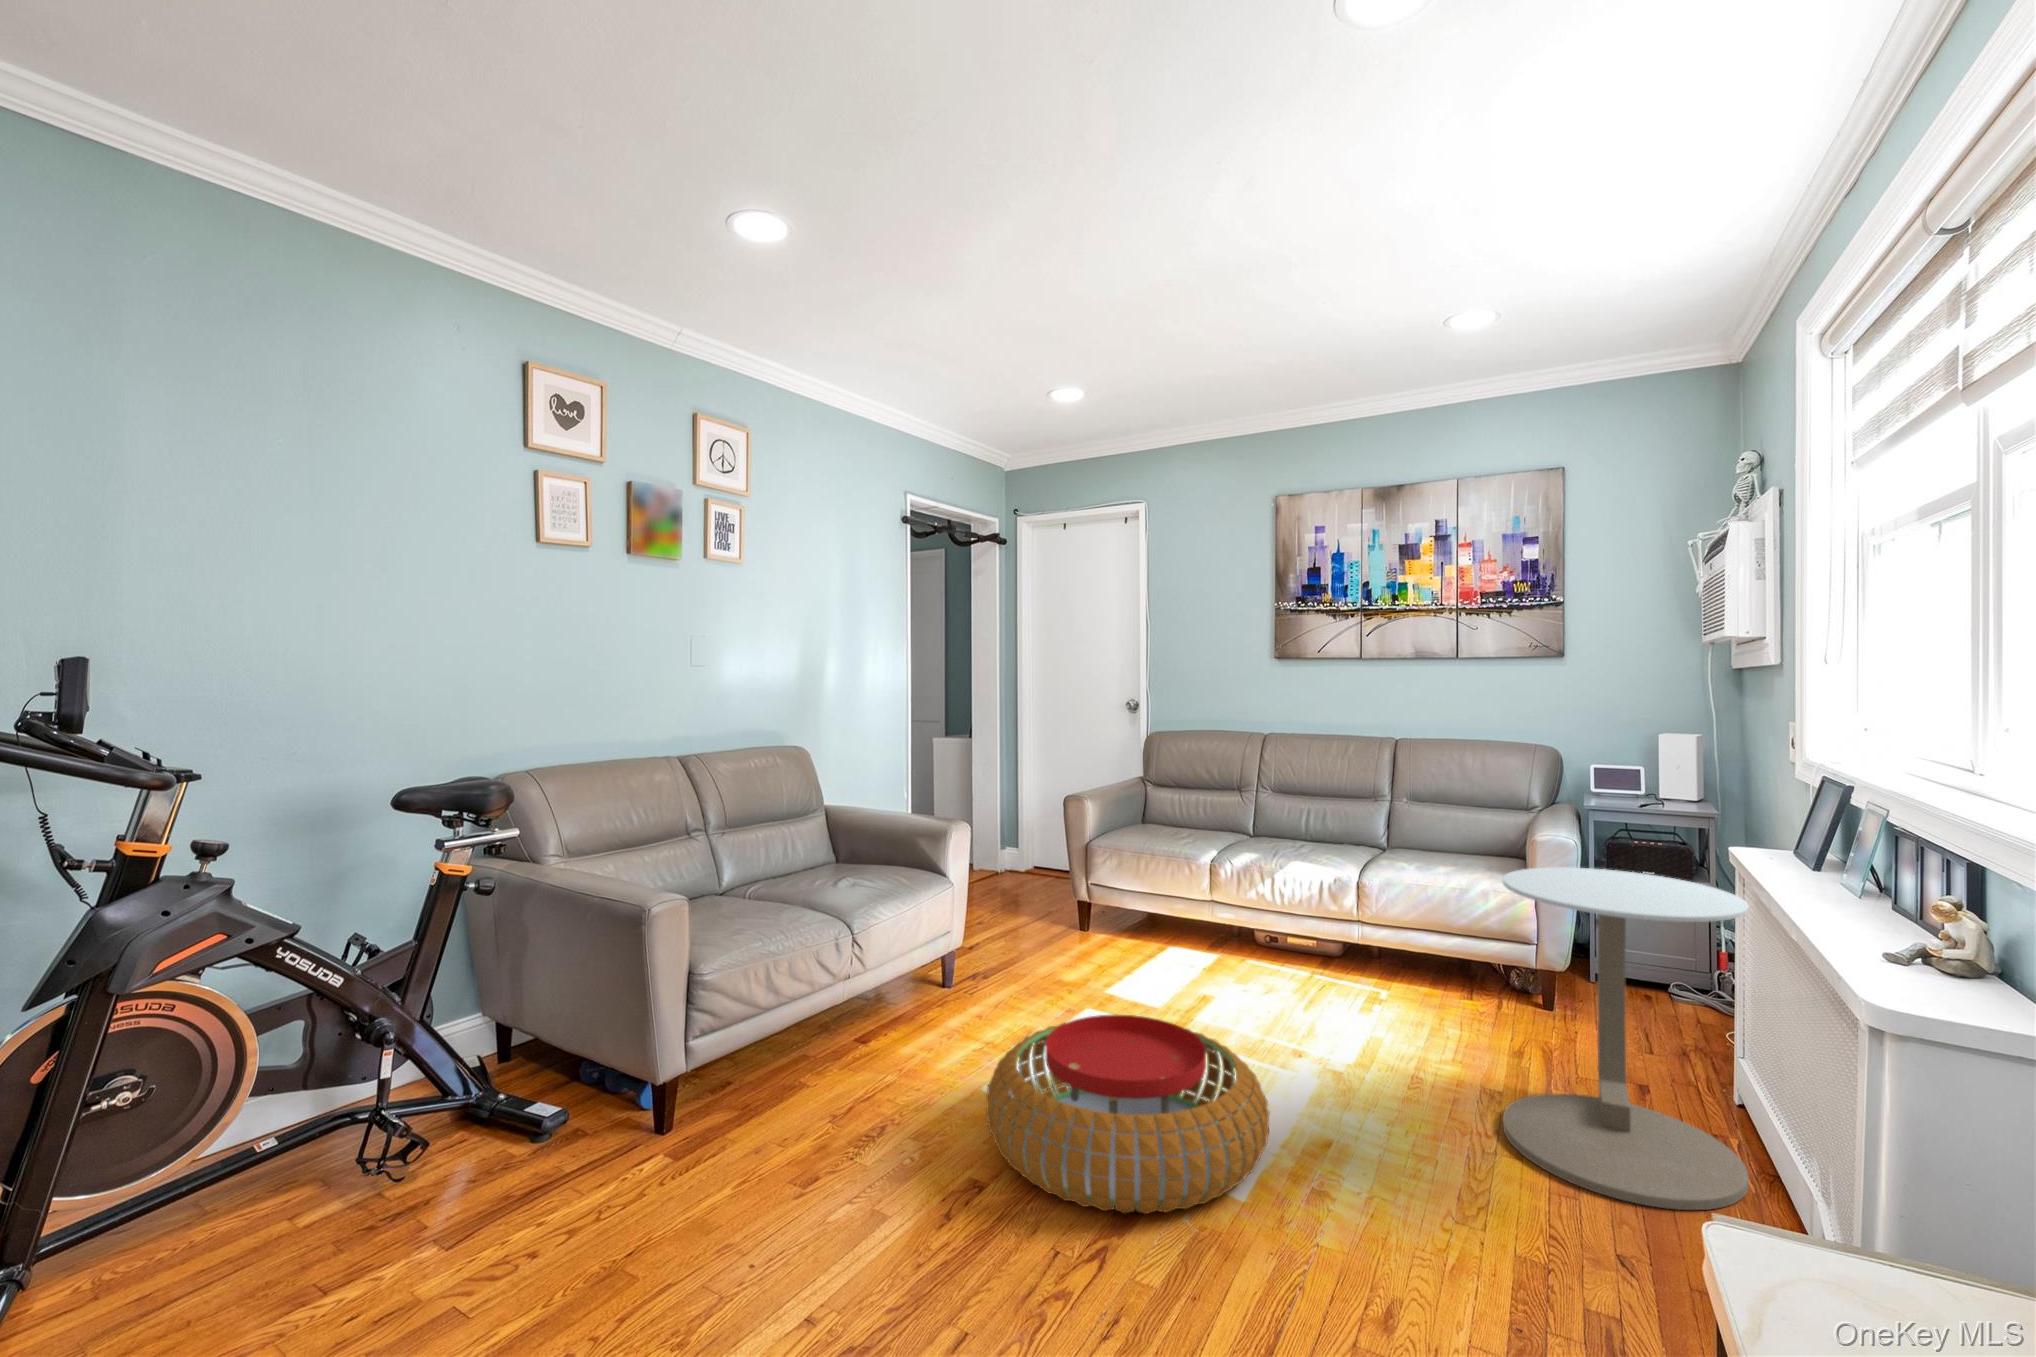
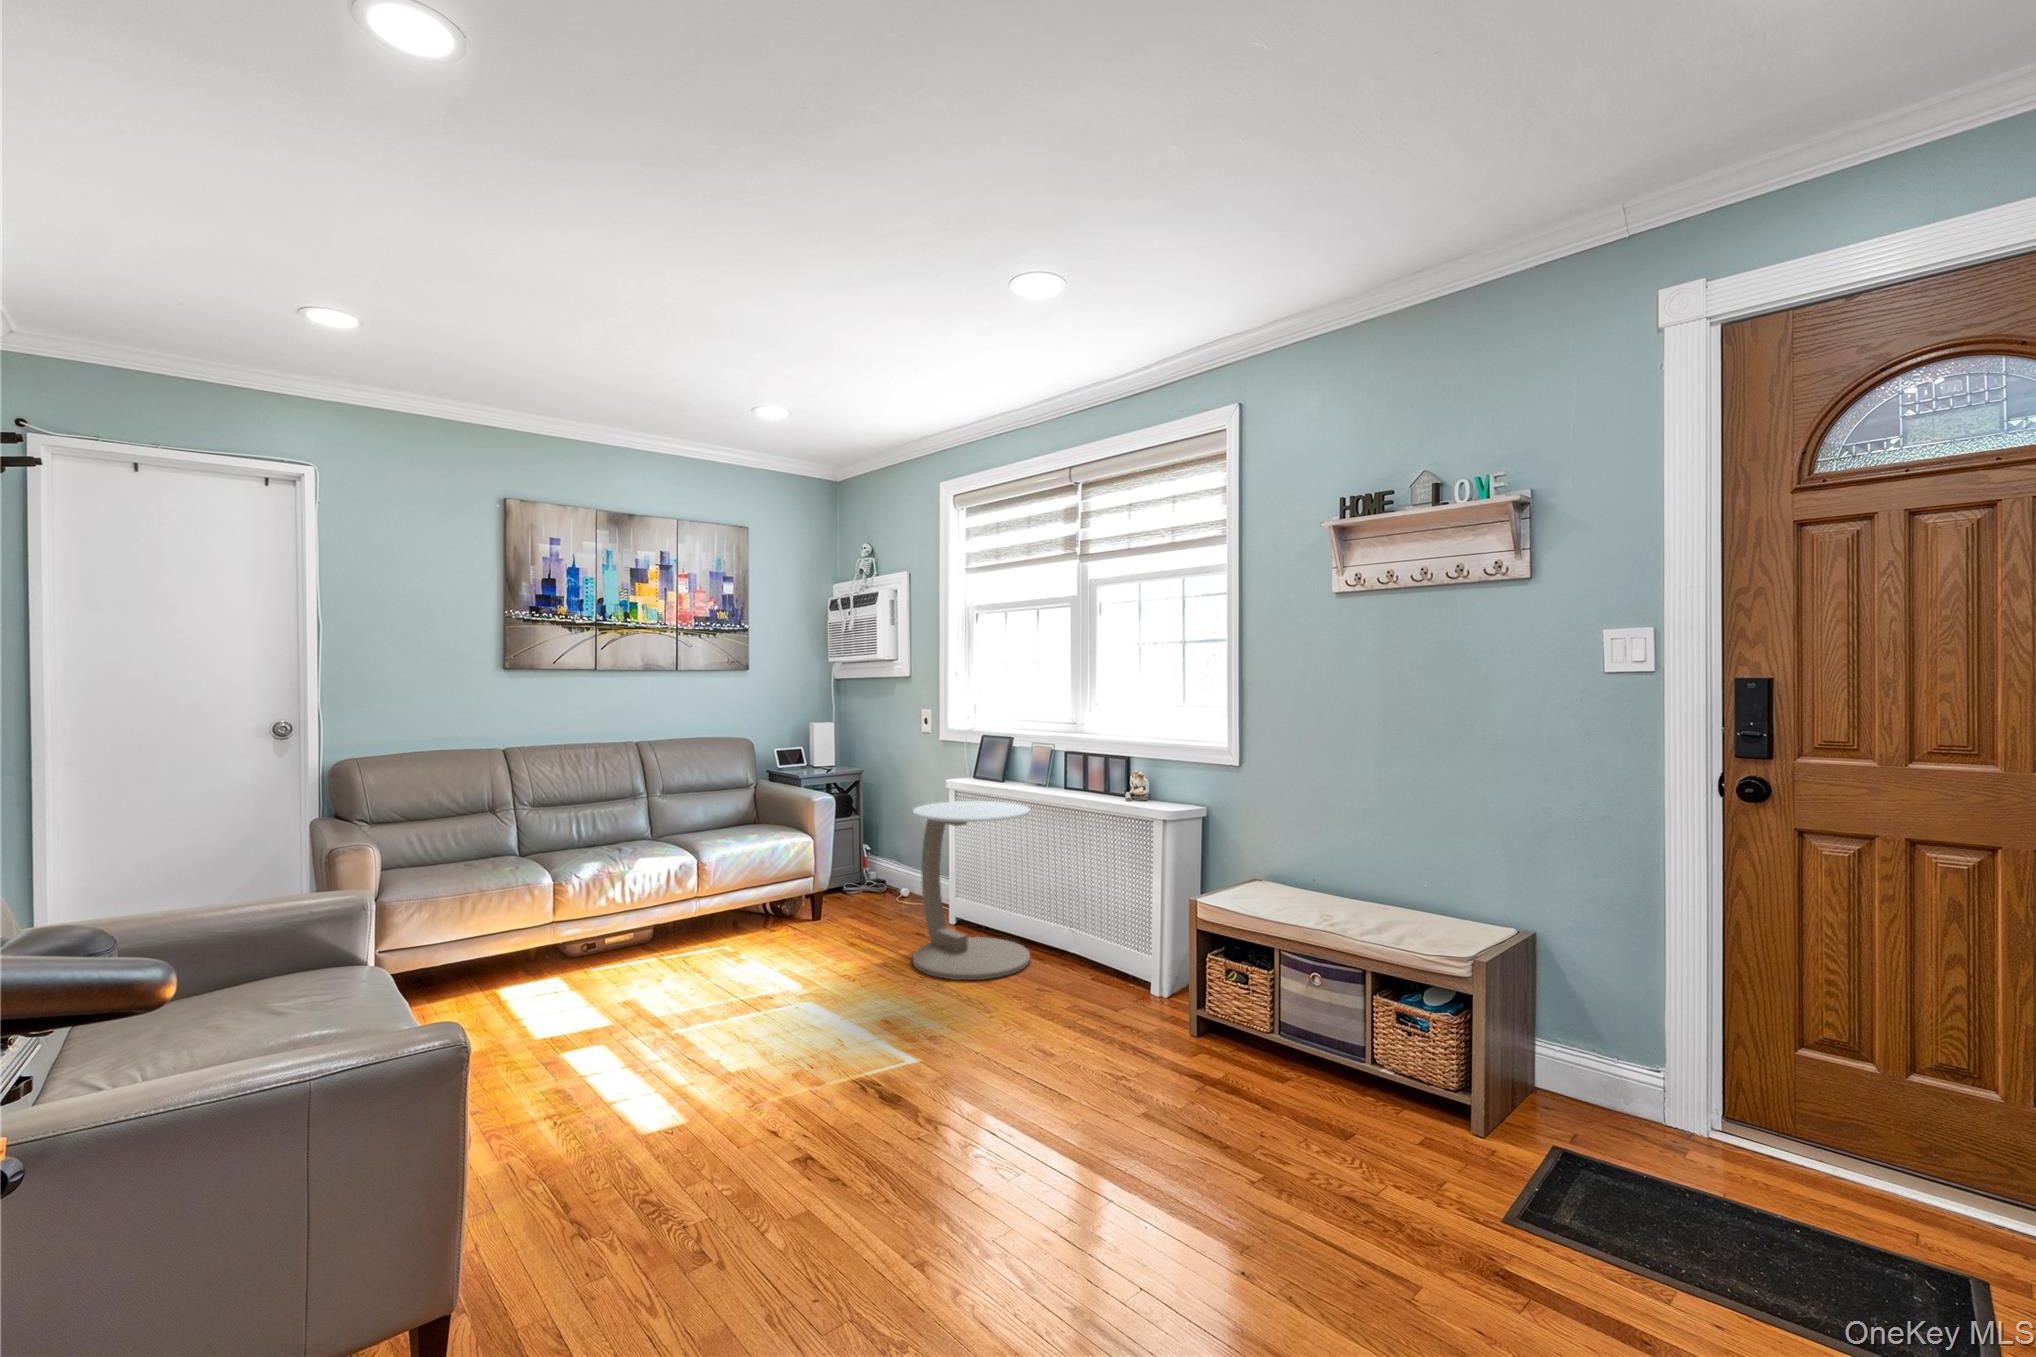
pouf: present [986,1015,1269,1214] -> none [704,979,945,1136]

